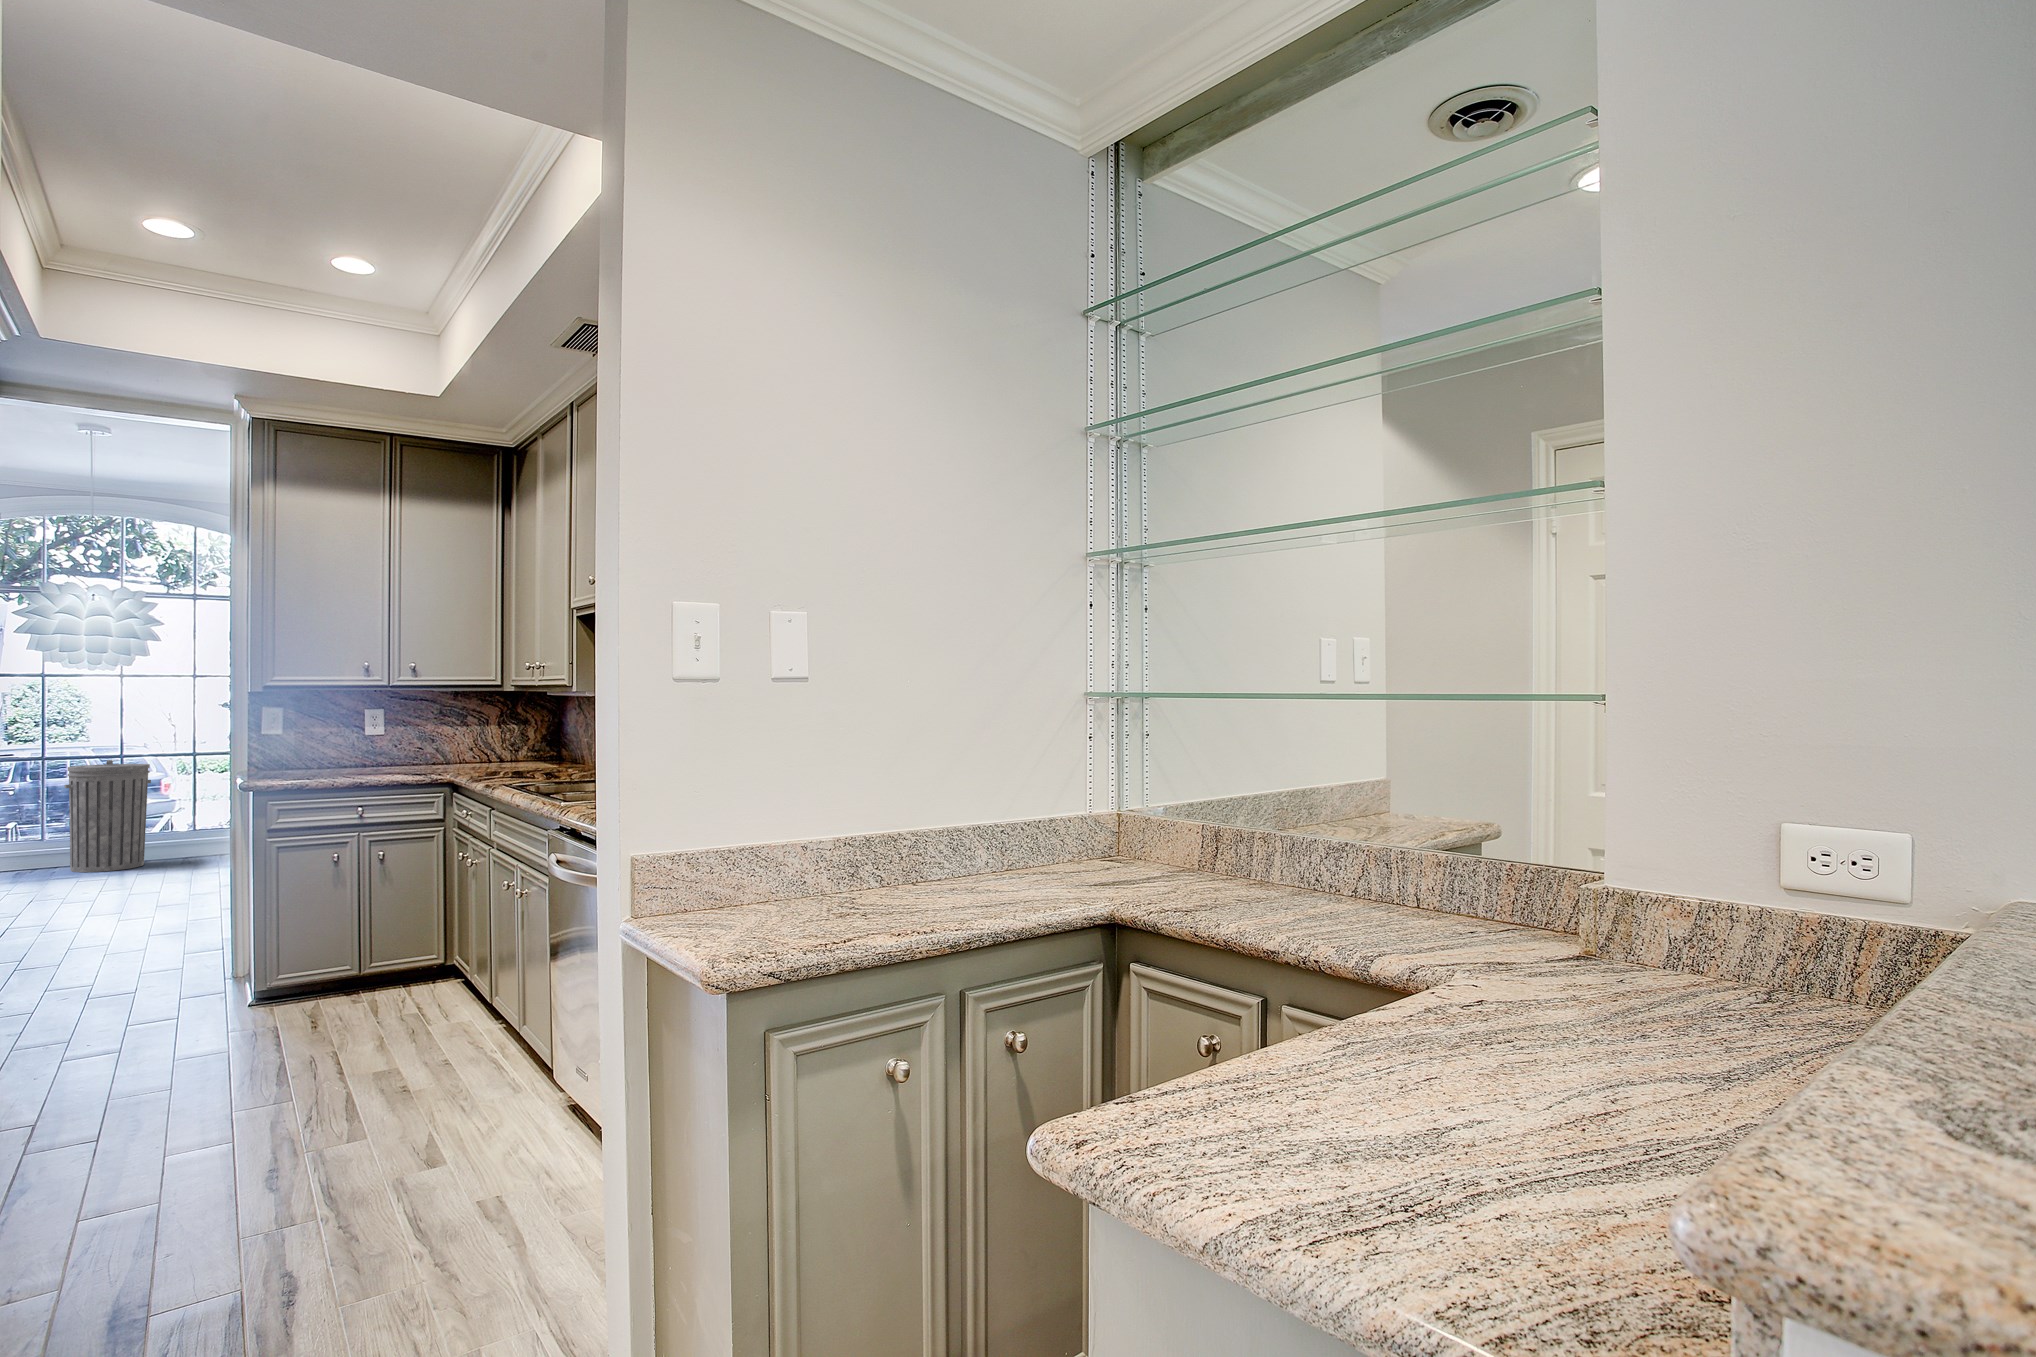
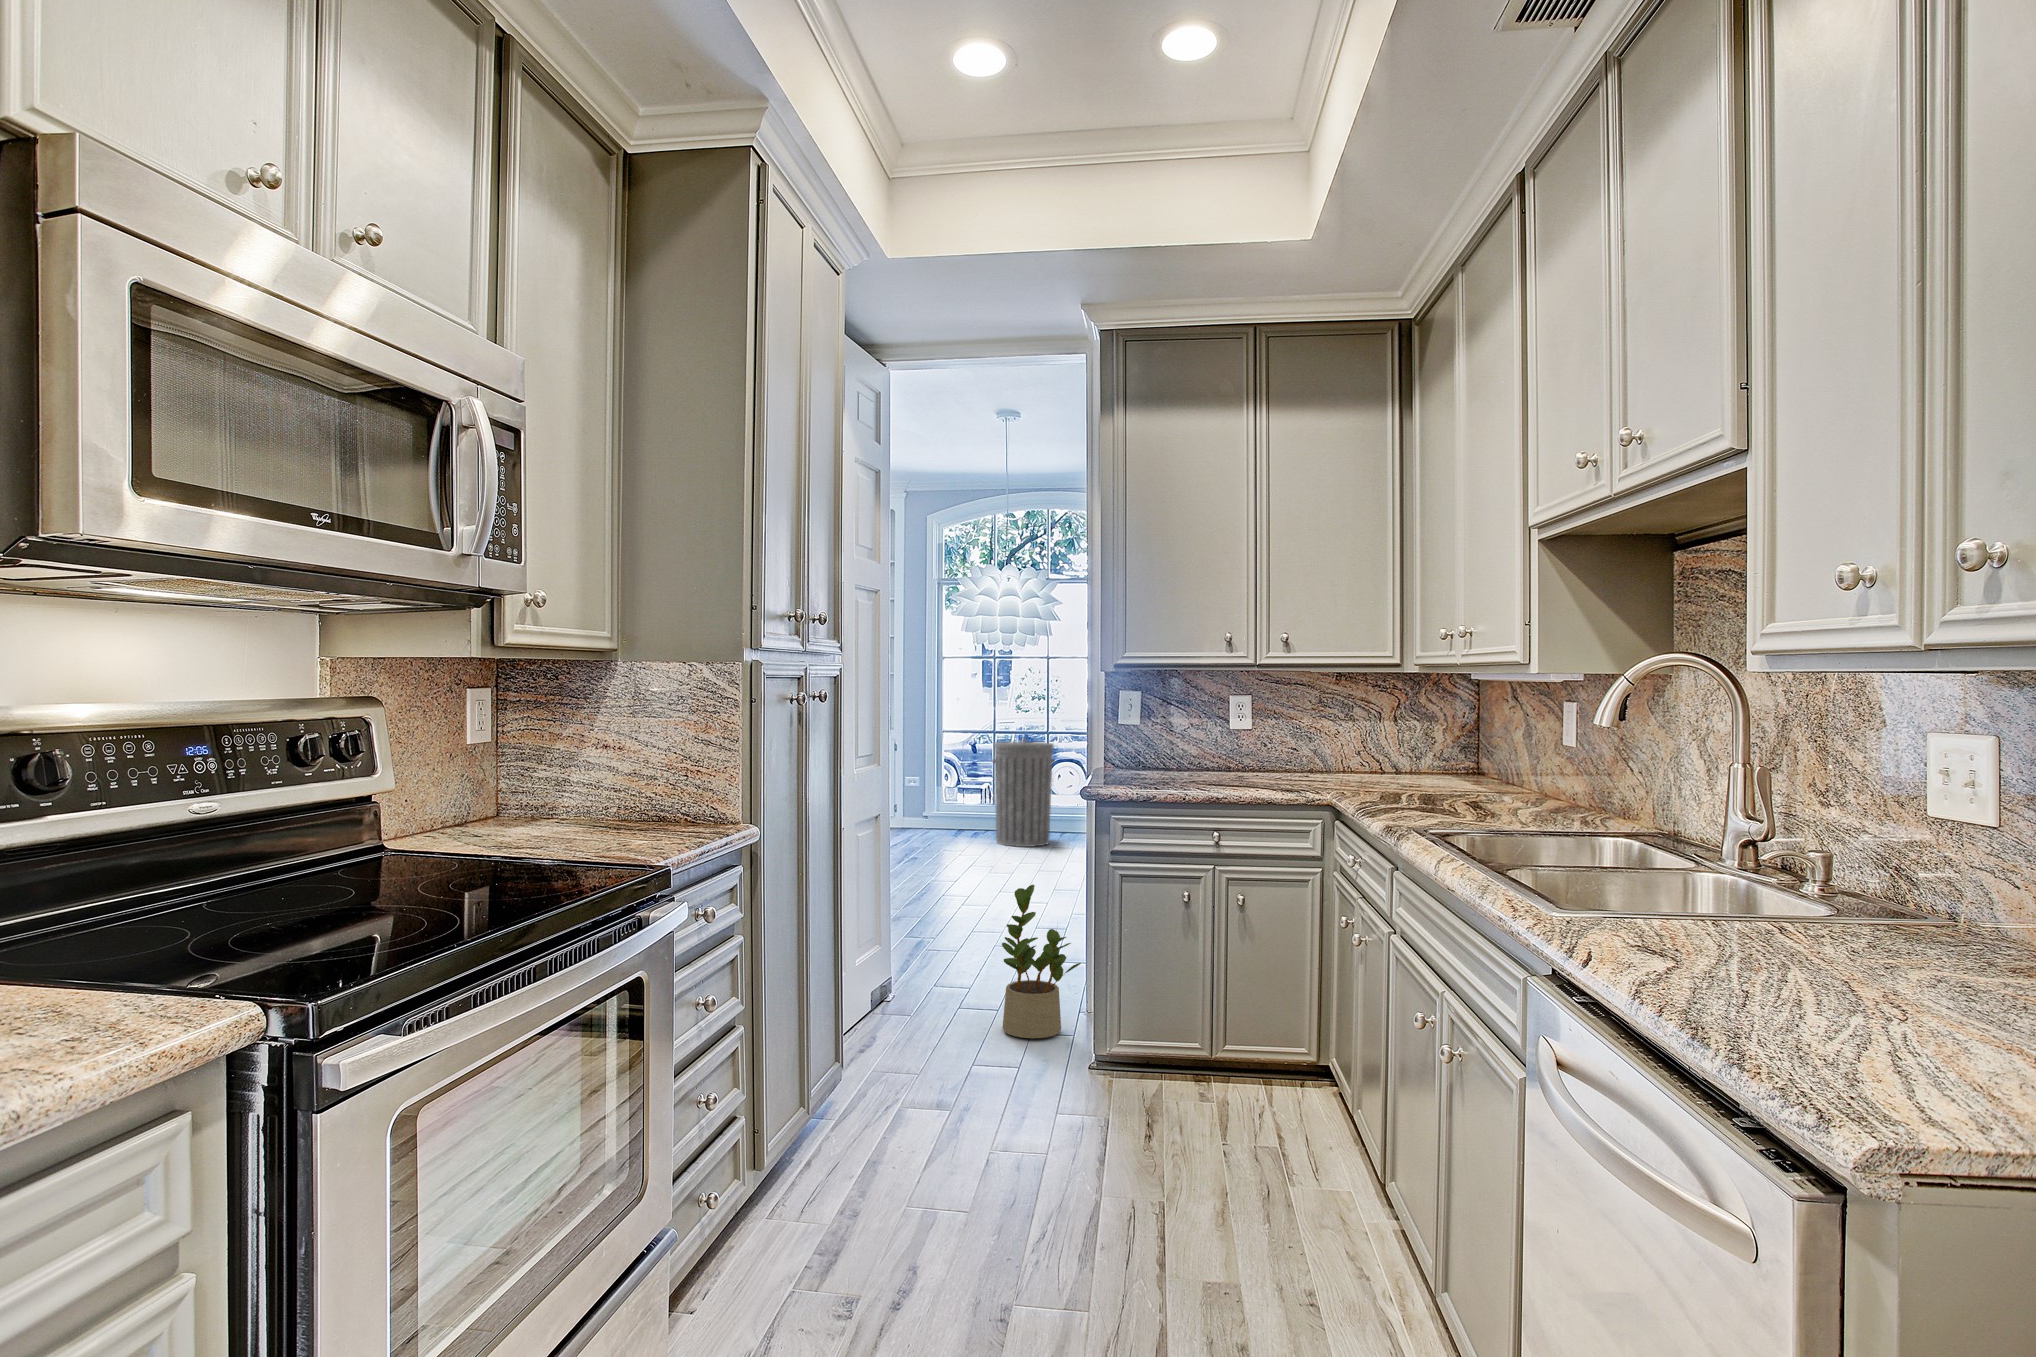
potted plant: none [141,873,227,1003] -> present [1002,885,1081,1038]

